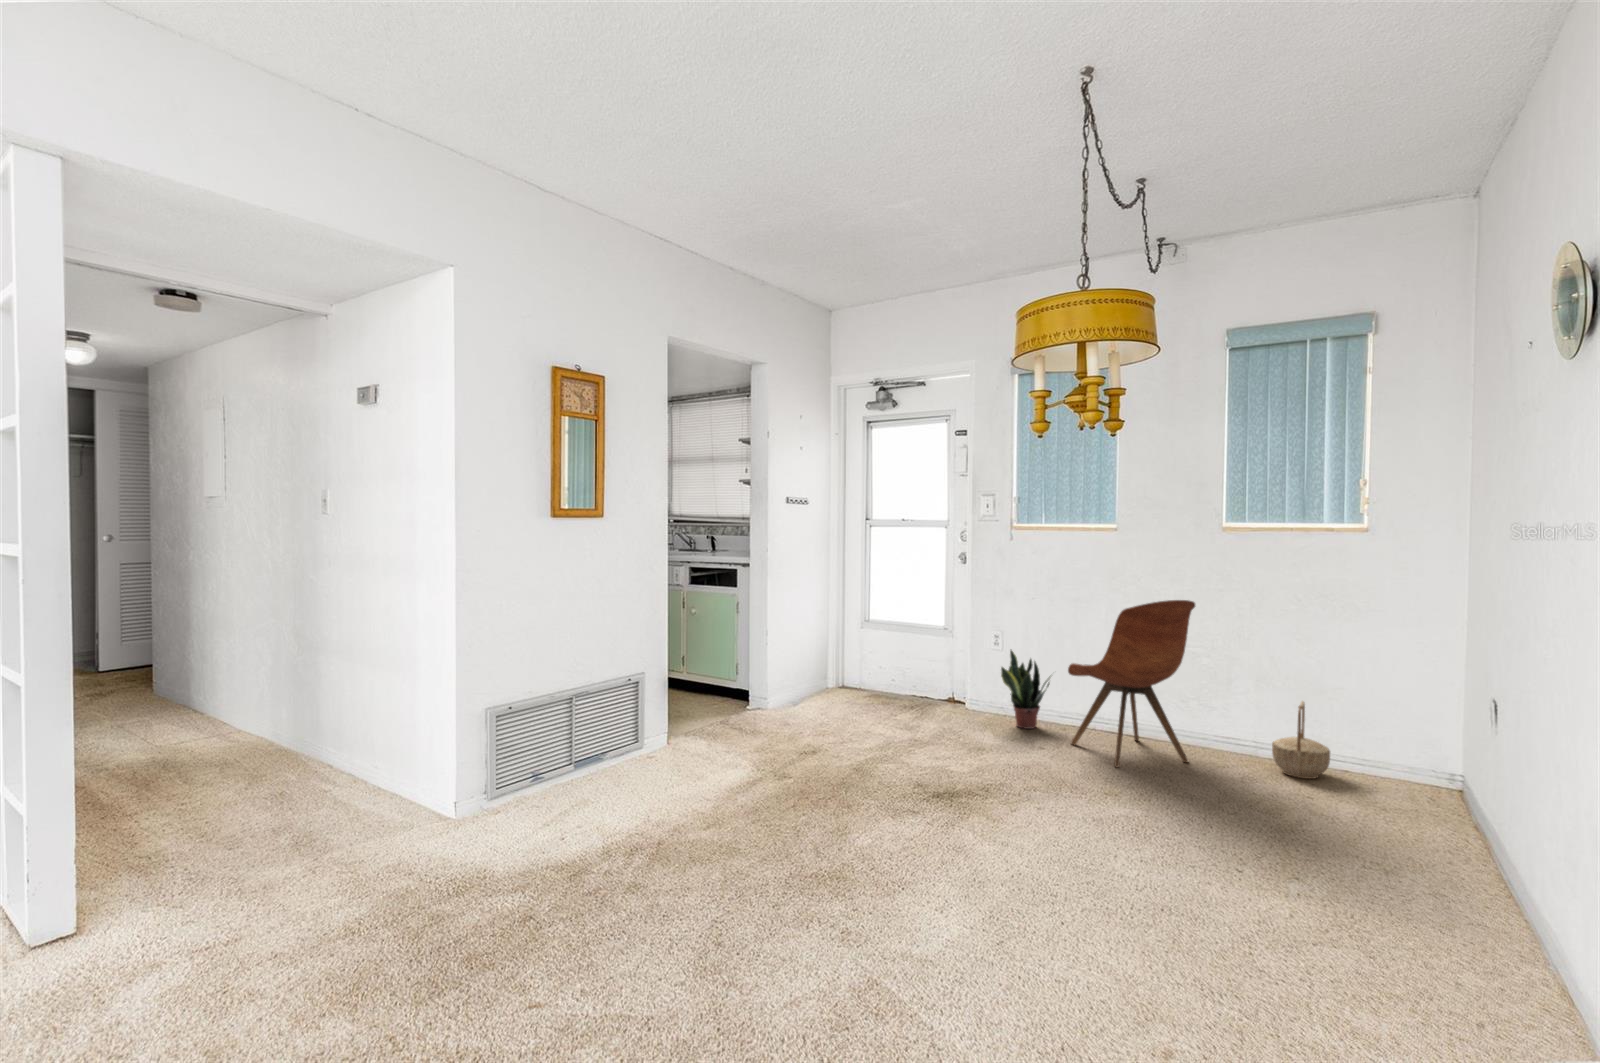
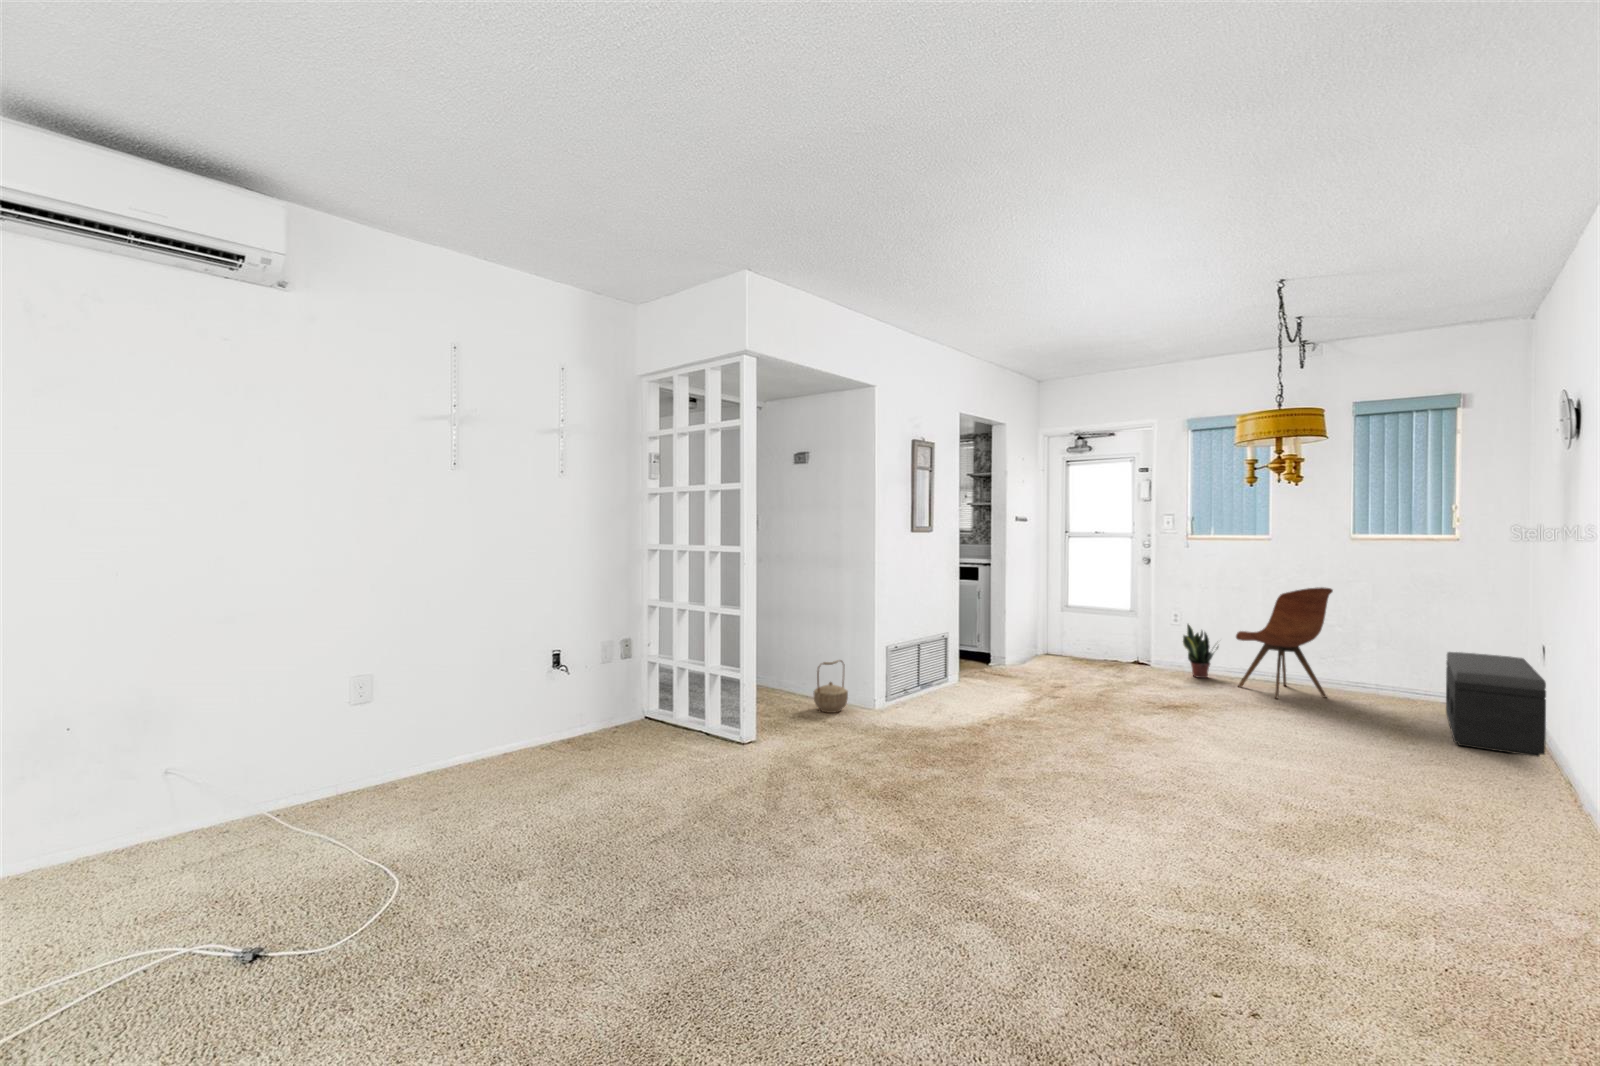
storage bench: none [1350,697,1502,888] -> present [1446,652,1546,757]
basket: present [1272,701,1330,779] -> present [814,660,848,713]

